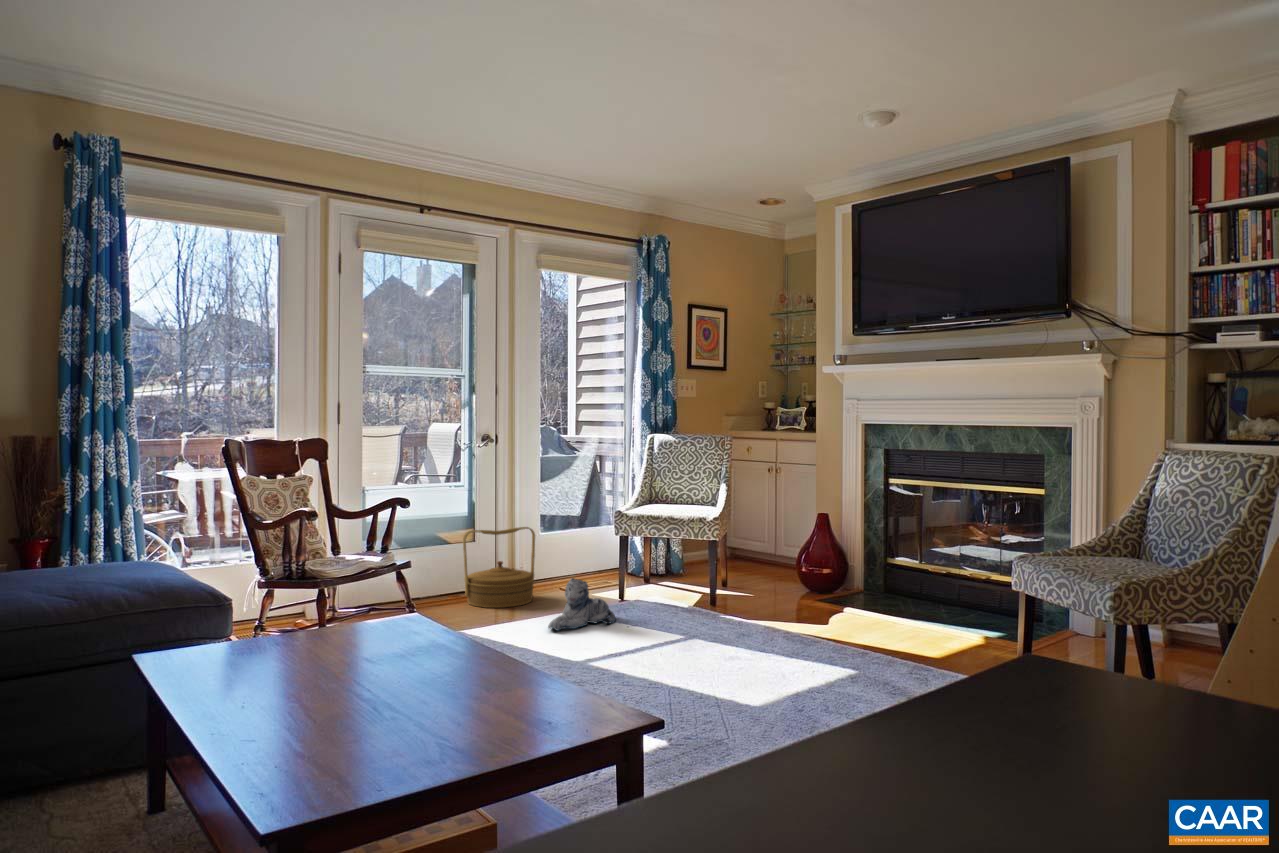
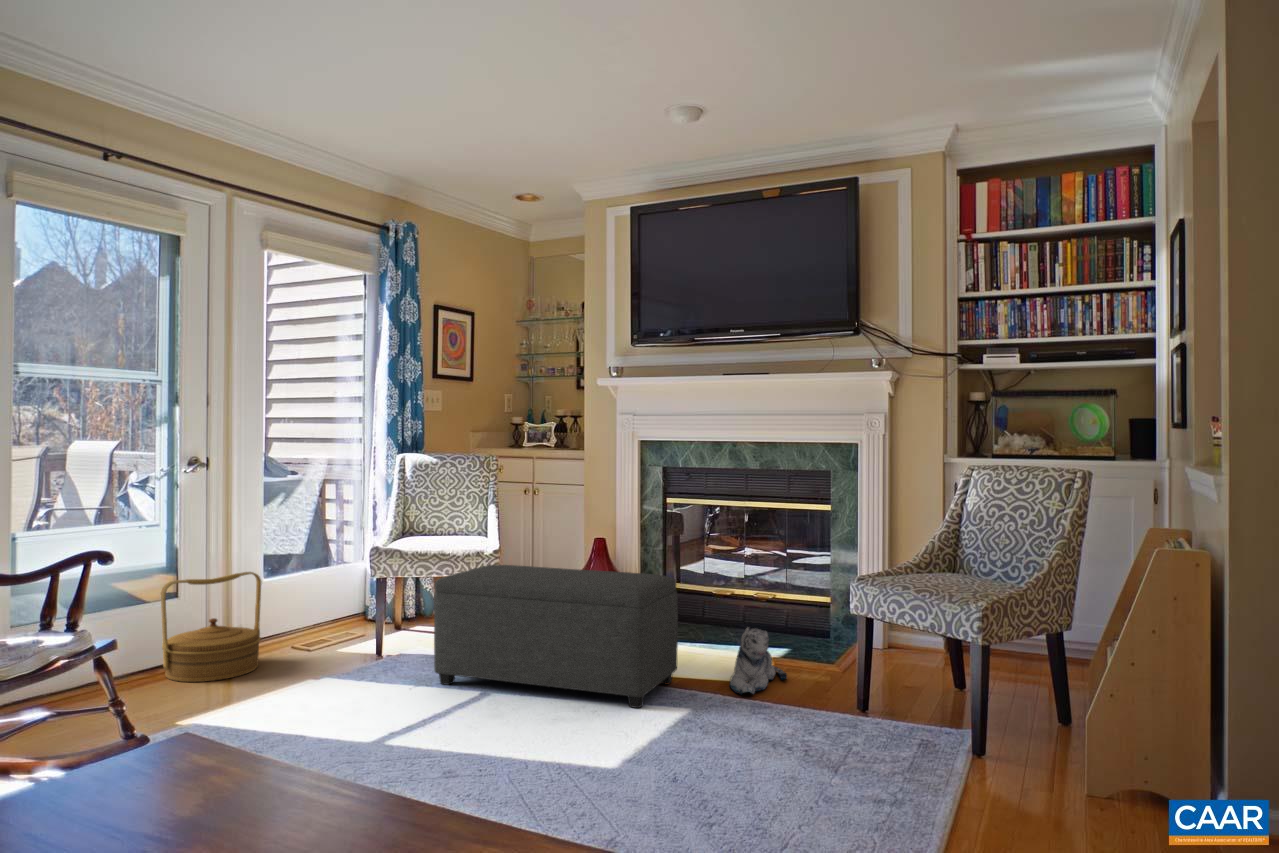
ottoman: none [654,530,860,658] -> present [434,565,678,708]
plush toy: present [548,578,616,631] -> present [730,627,787,694]

